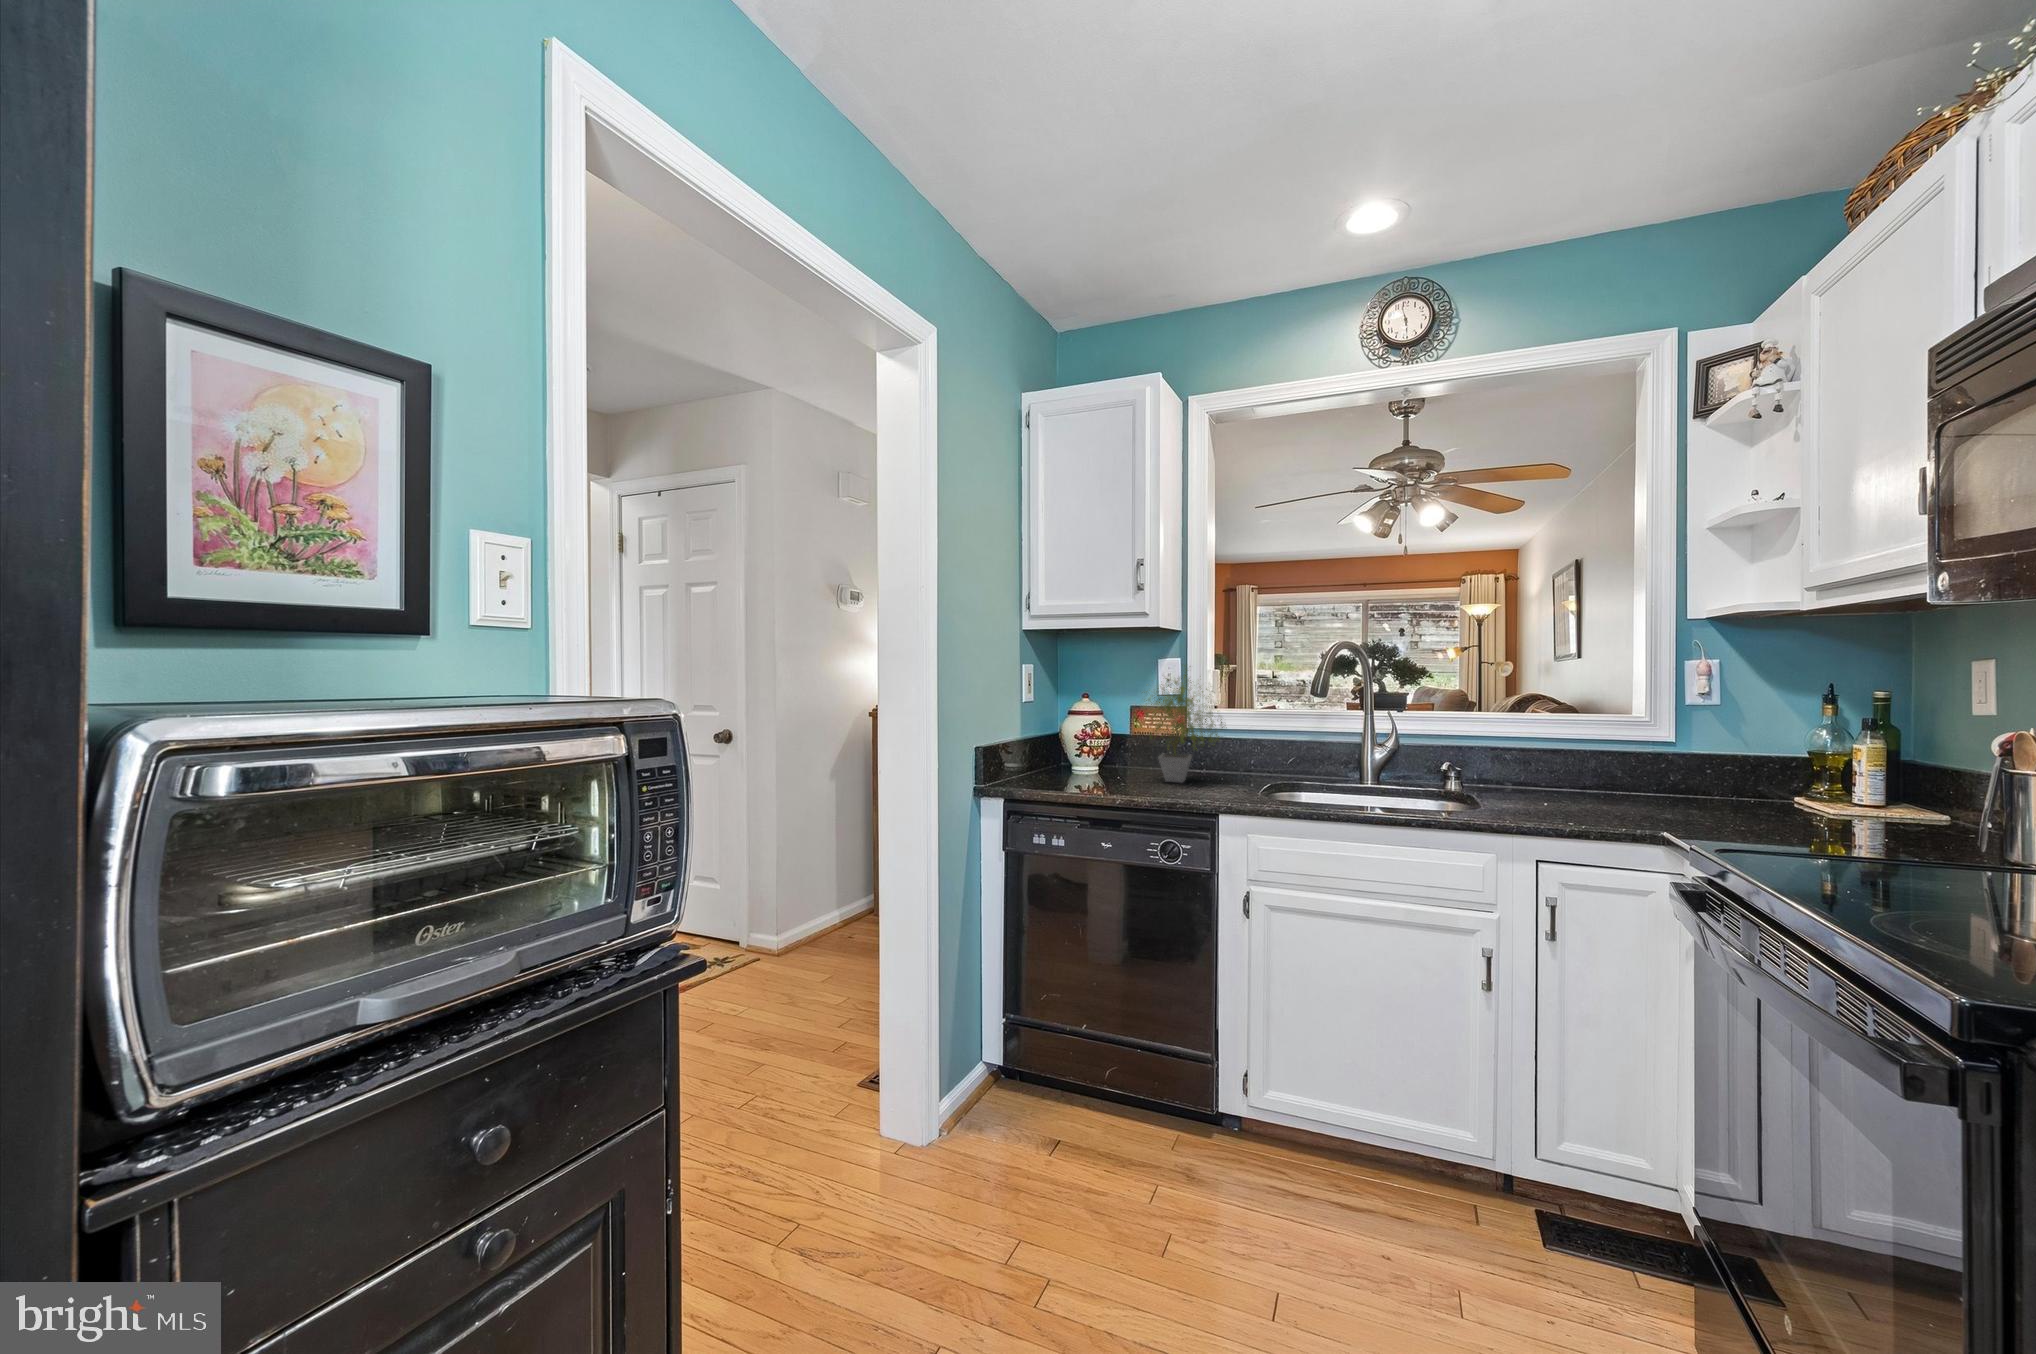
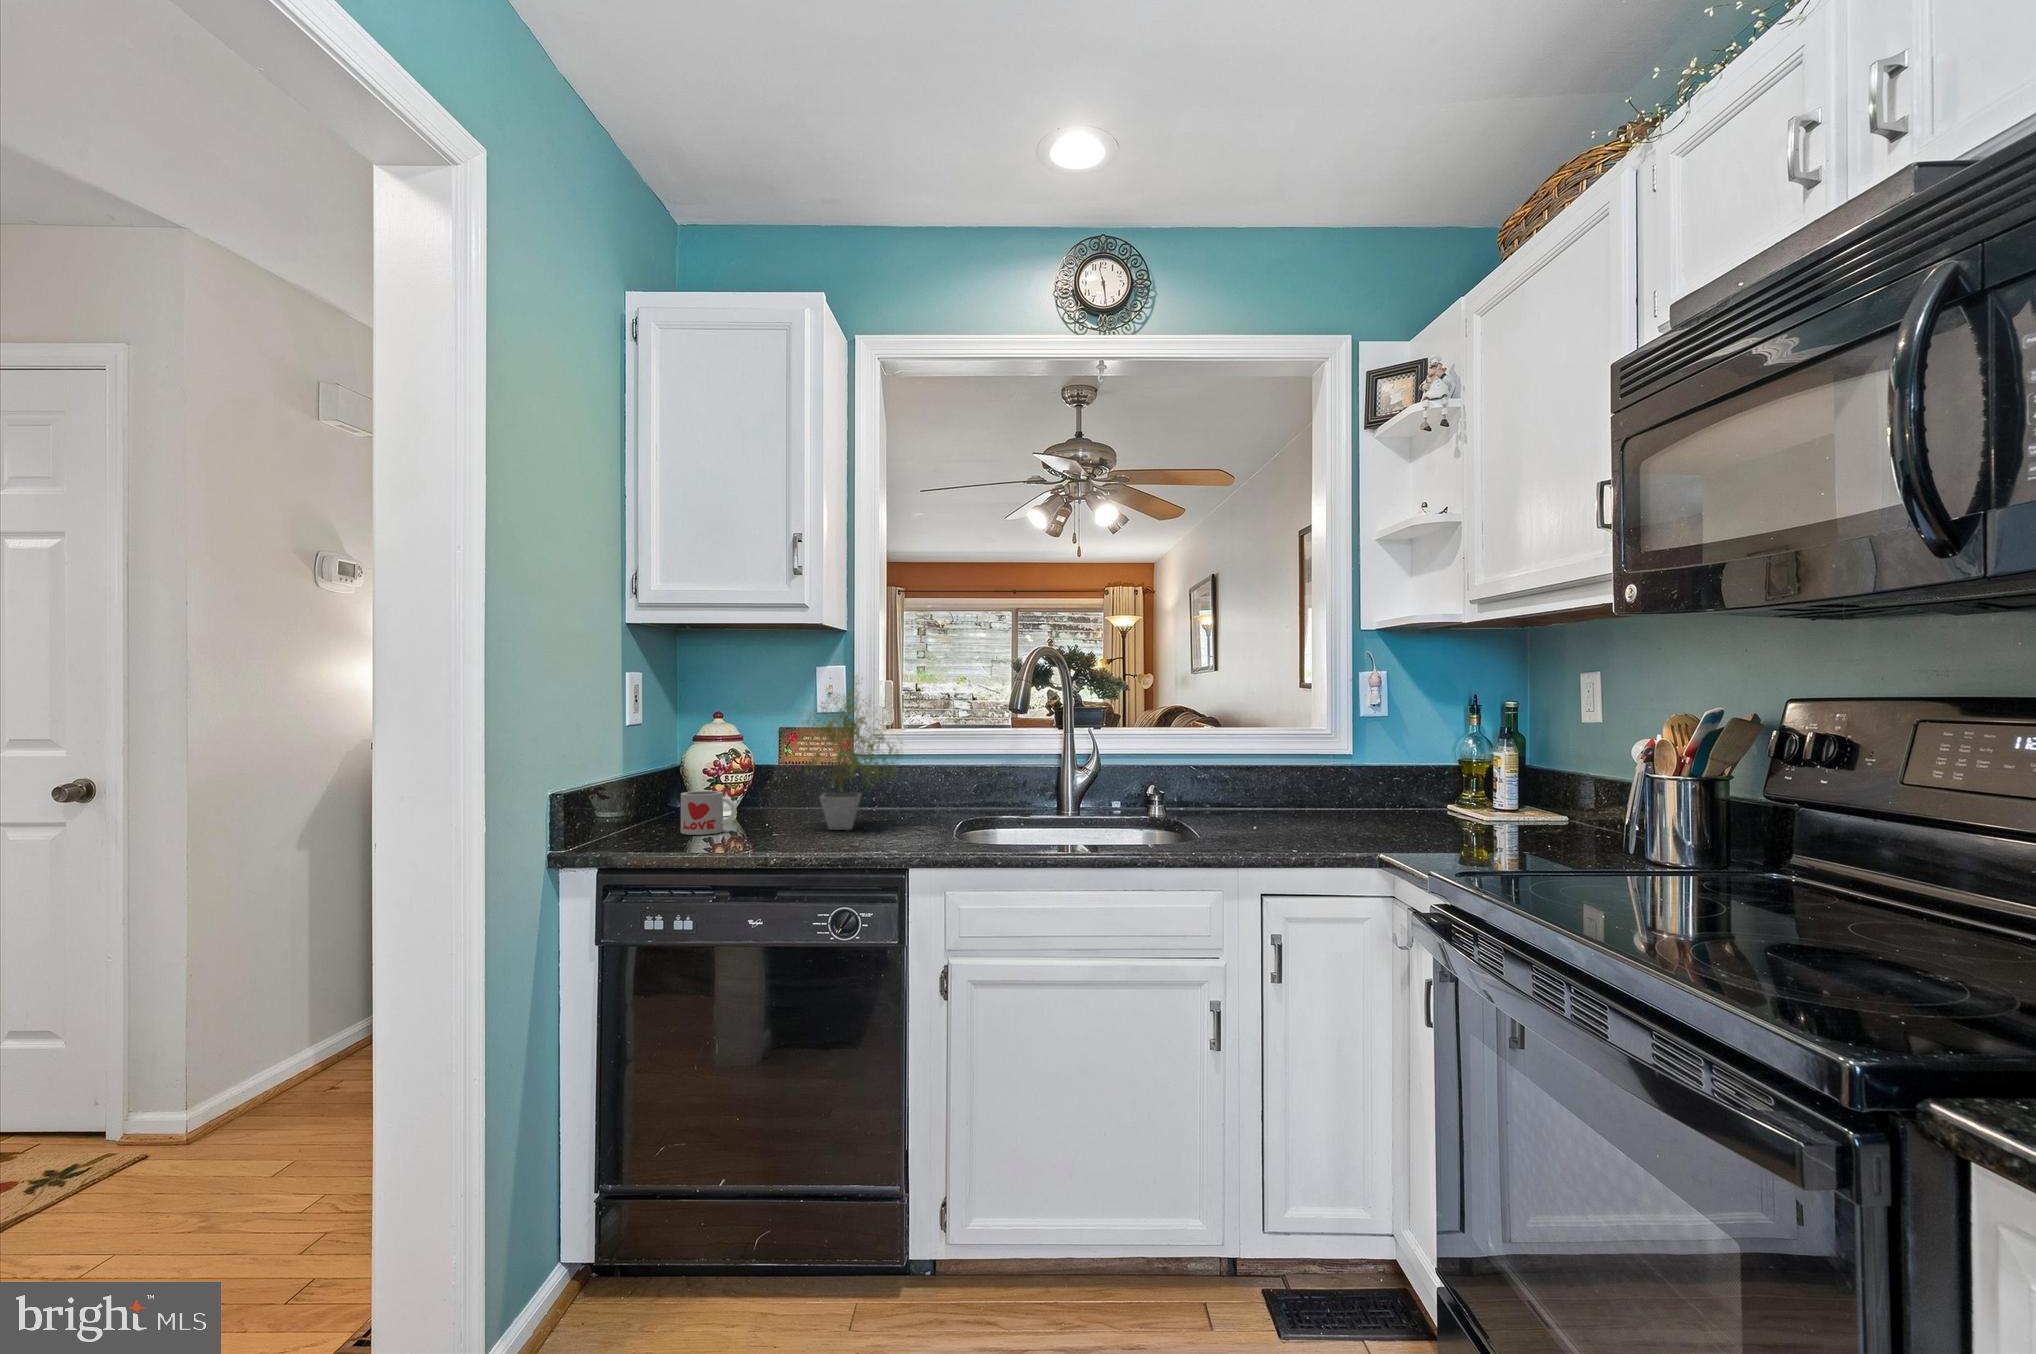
mug: none [1060,748,1099,780] -> present [681,791,737,835]

